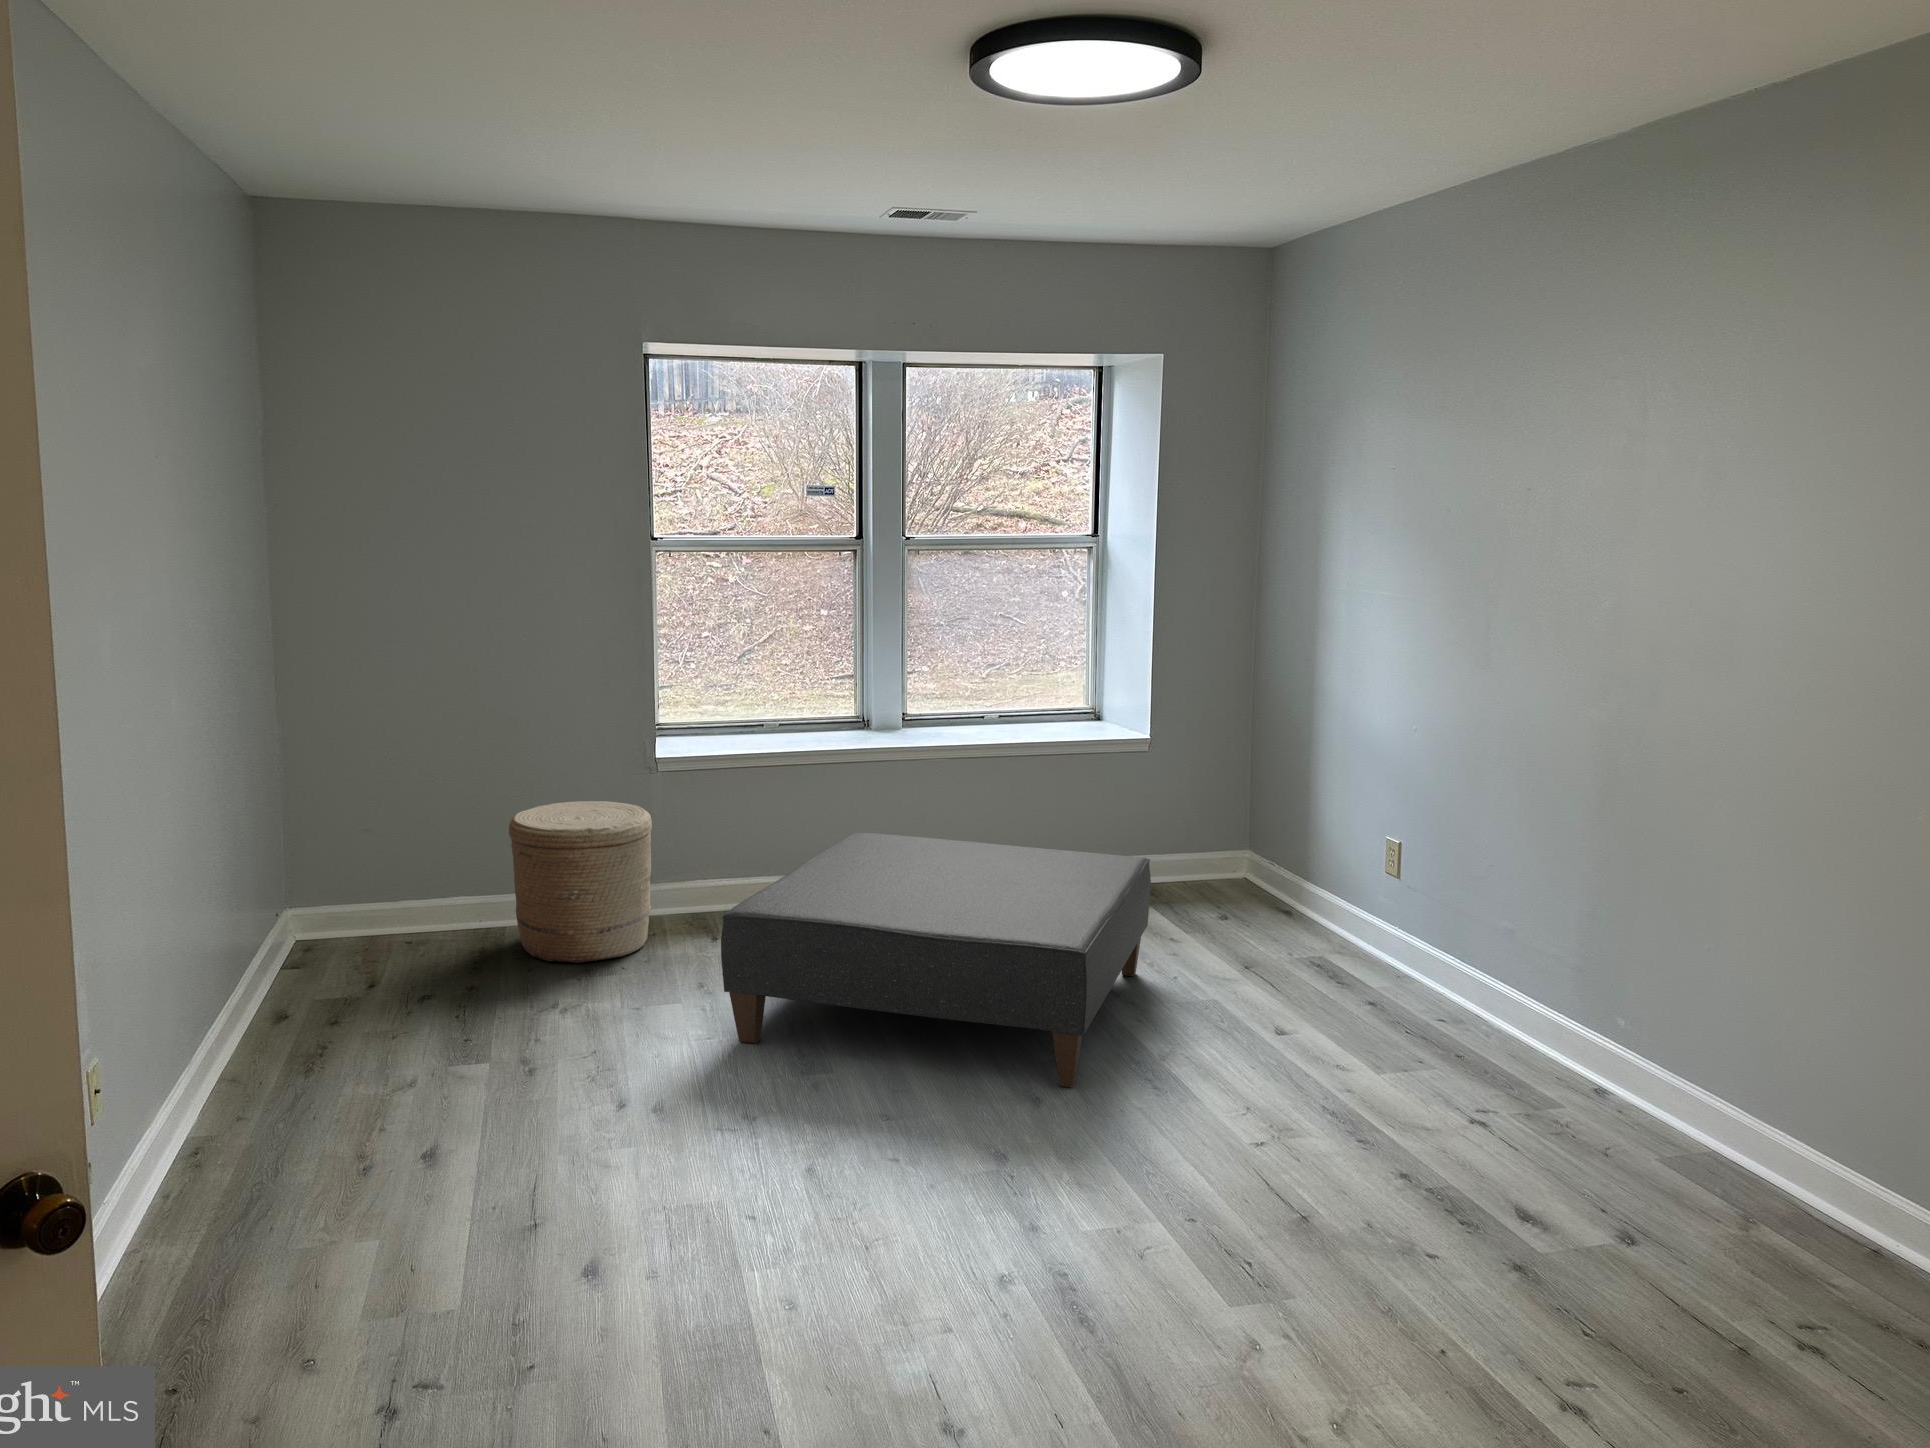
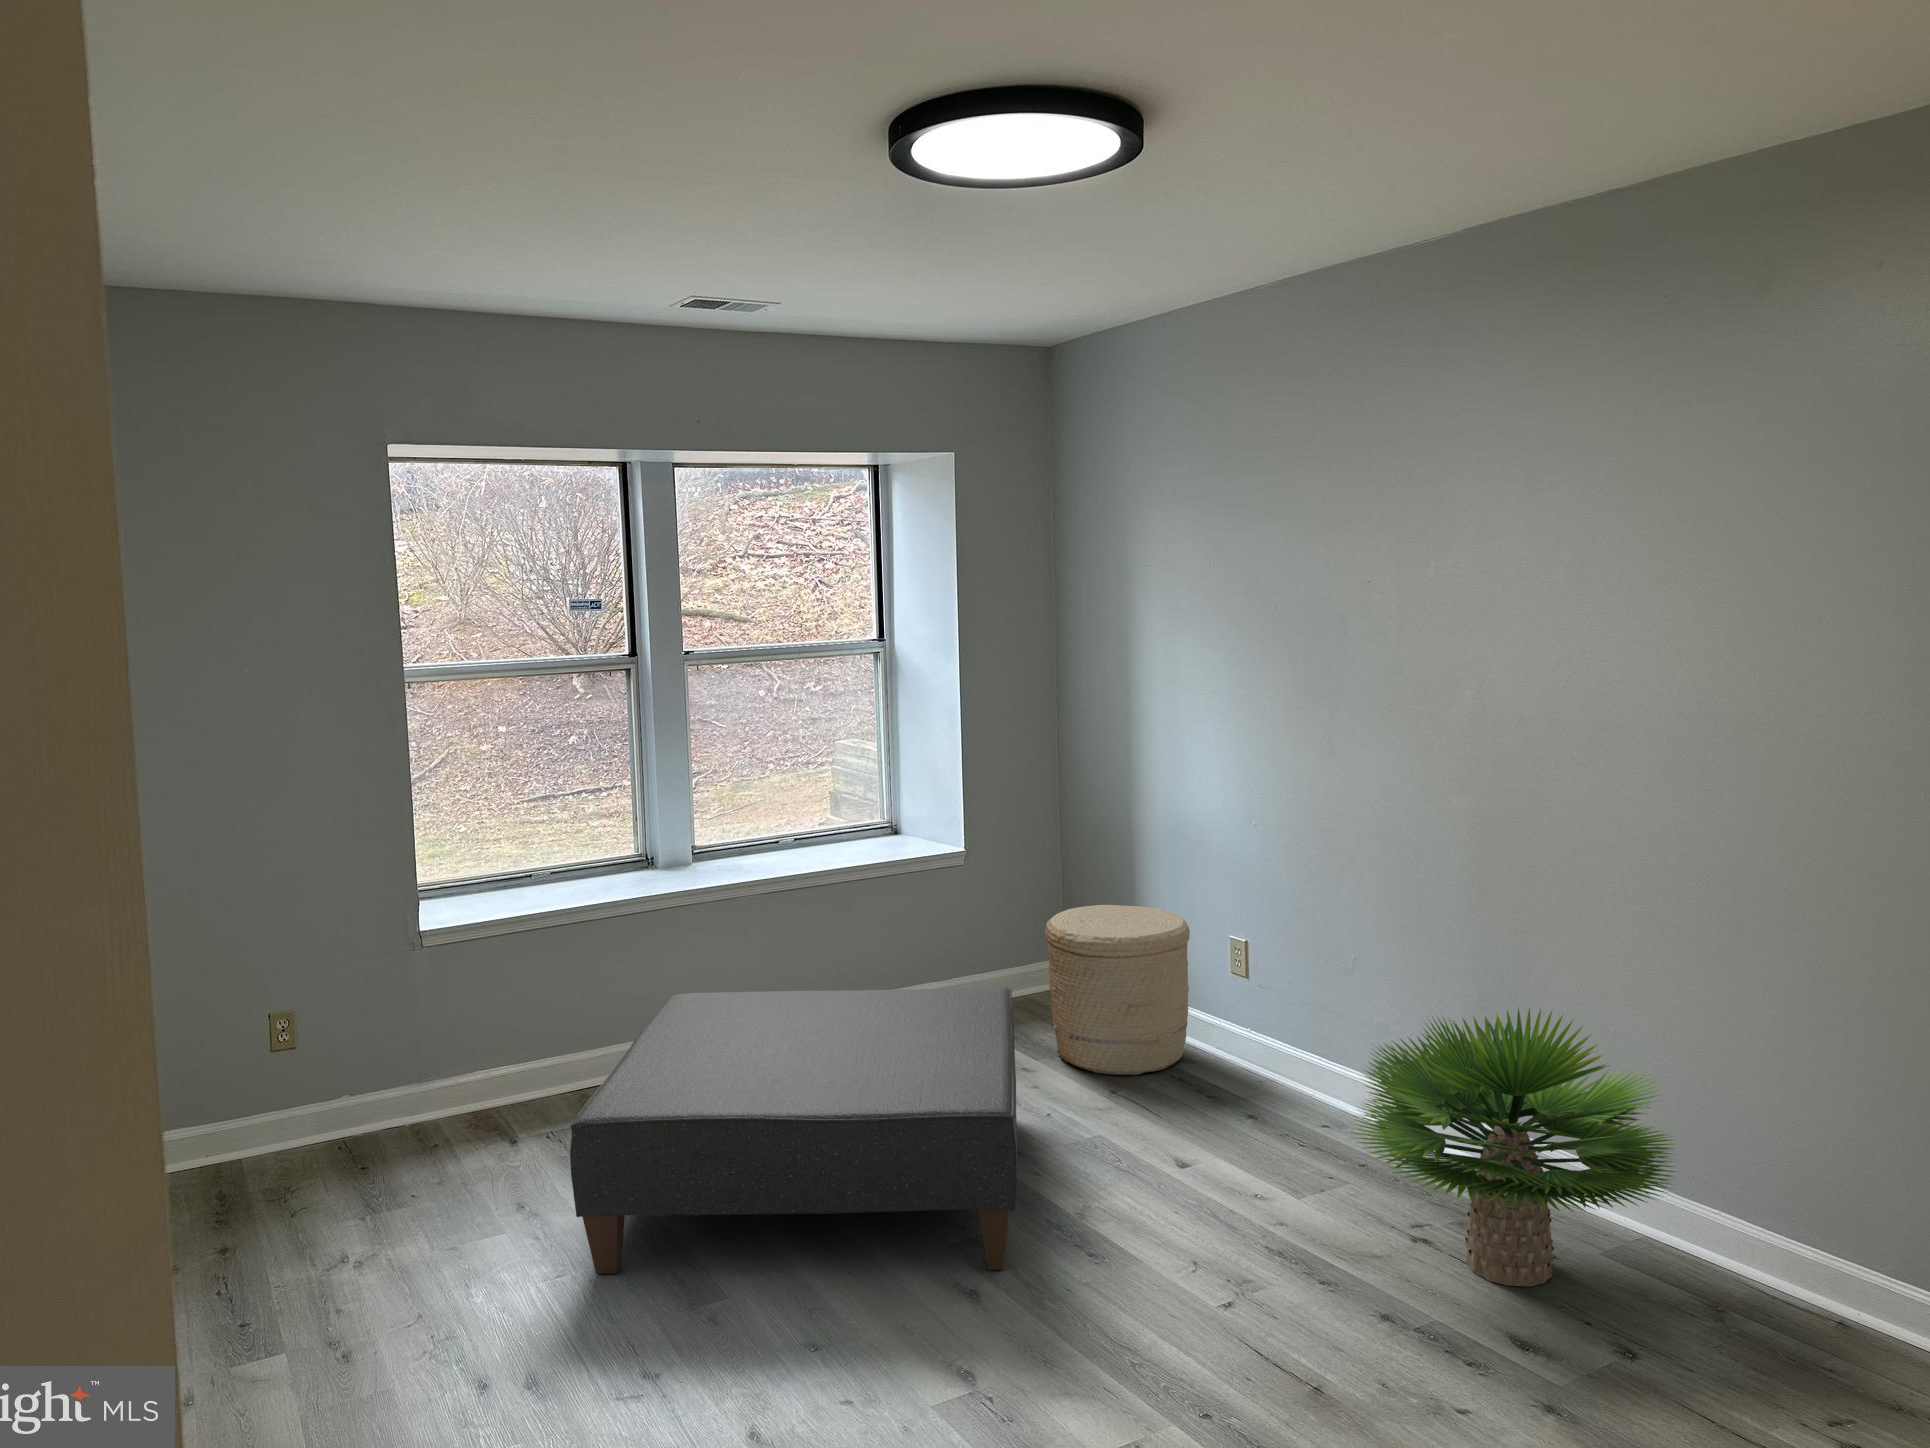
woven basket: present [509,801,652,963] -> present [1045,905,1190,1075]
potted plant: none [1402,908,1735,1175] -> present [1352,1008,1675,1287]

